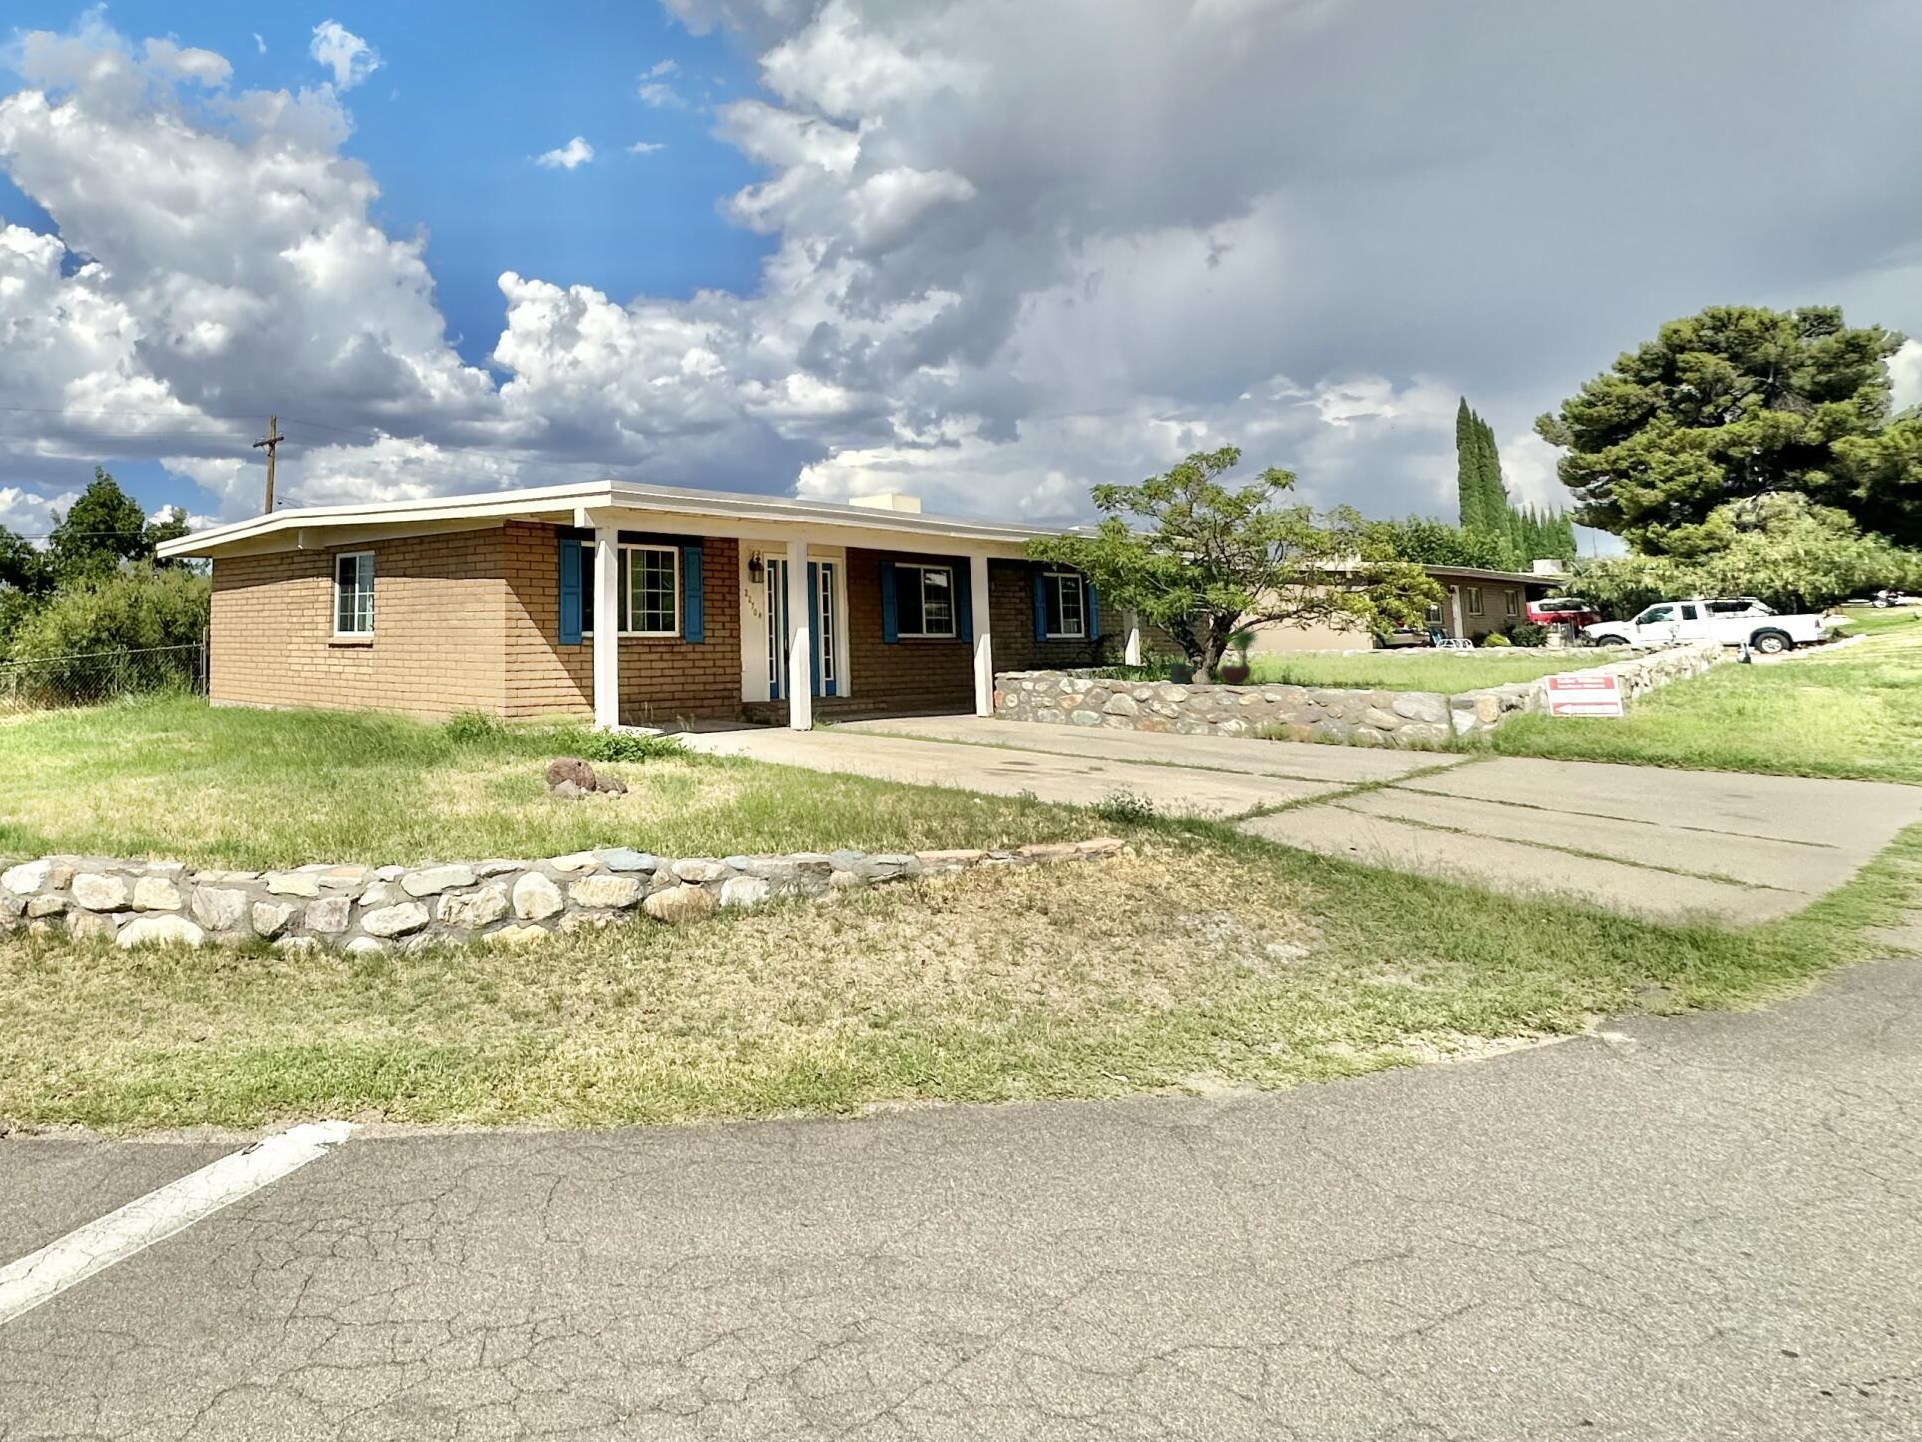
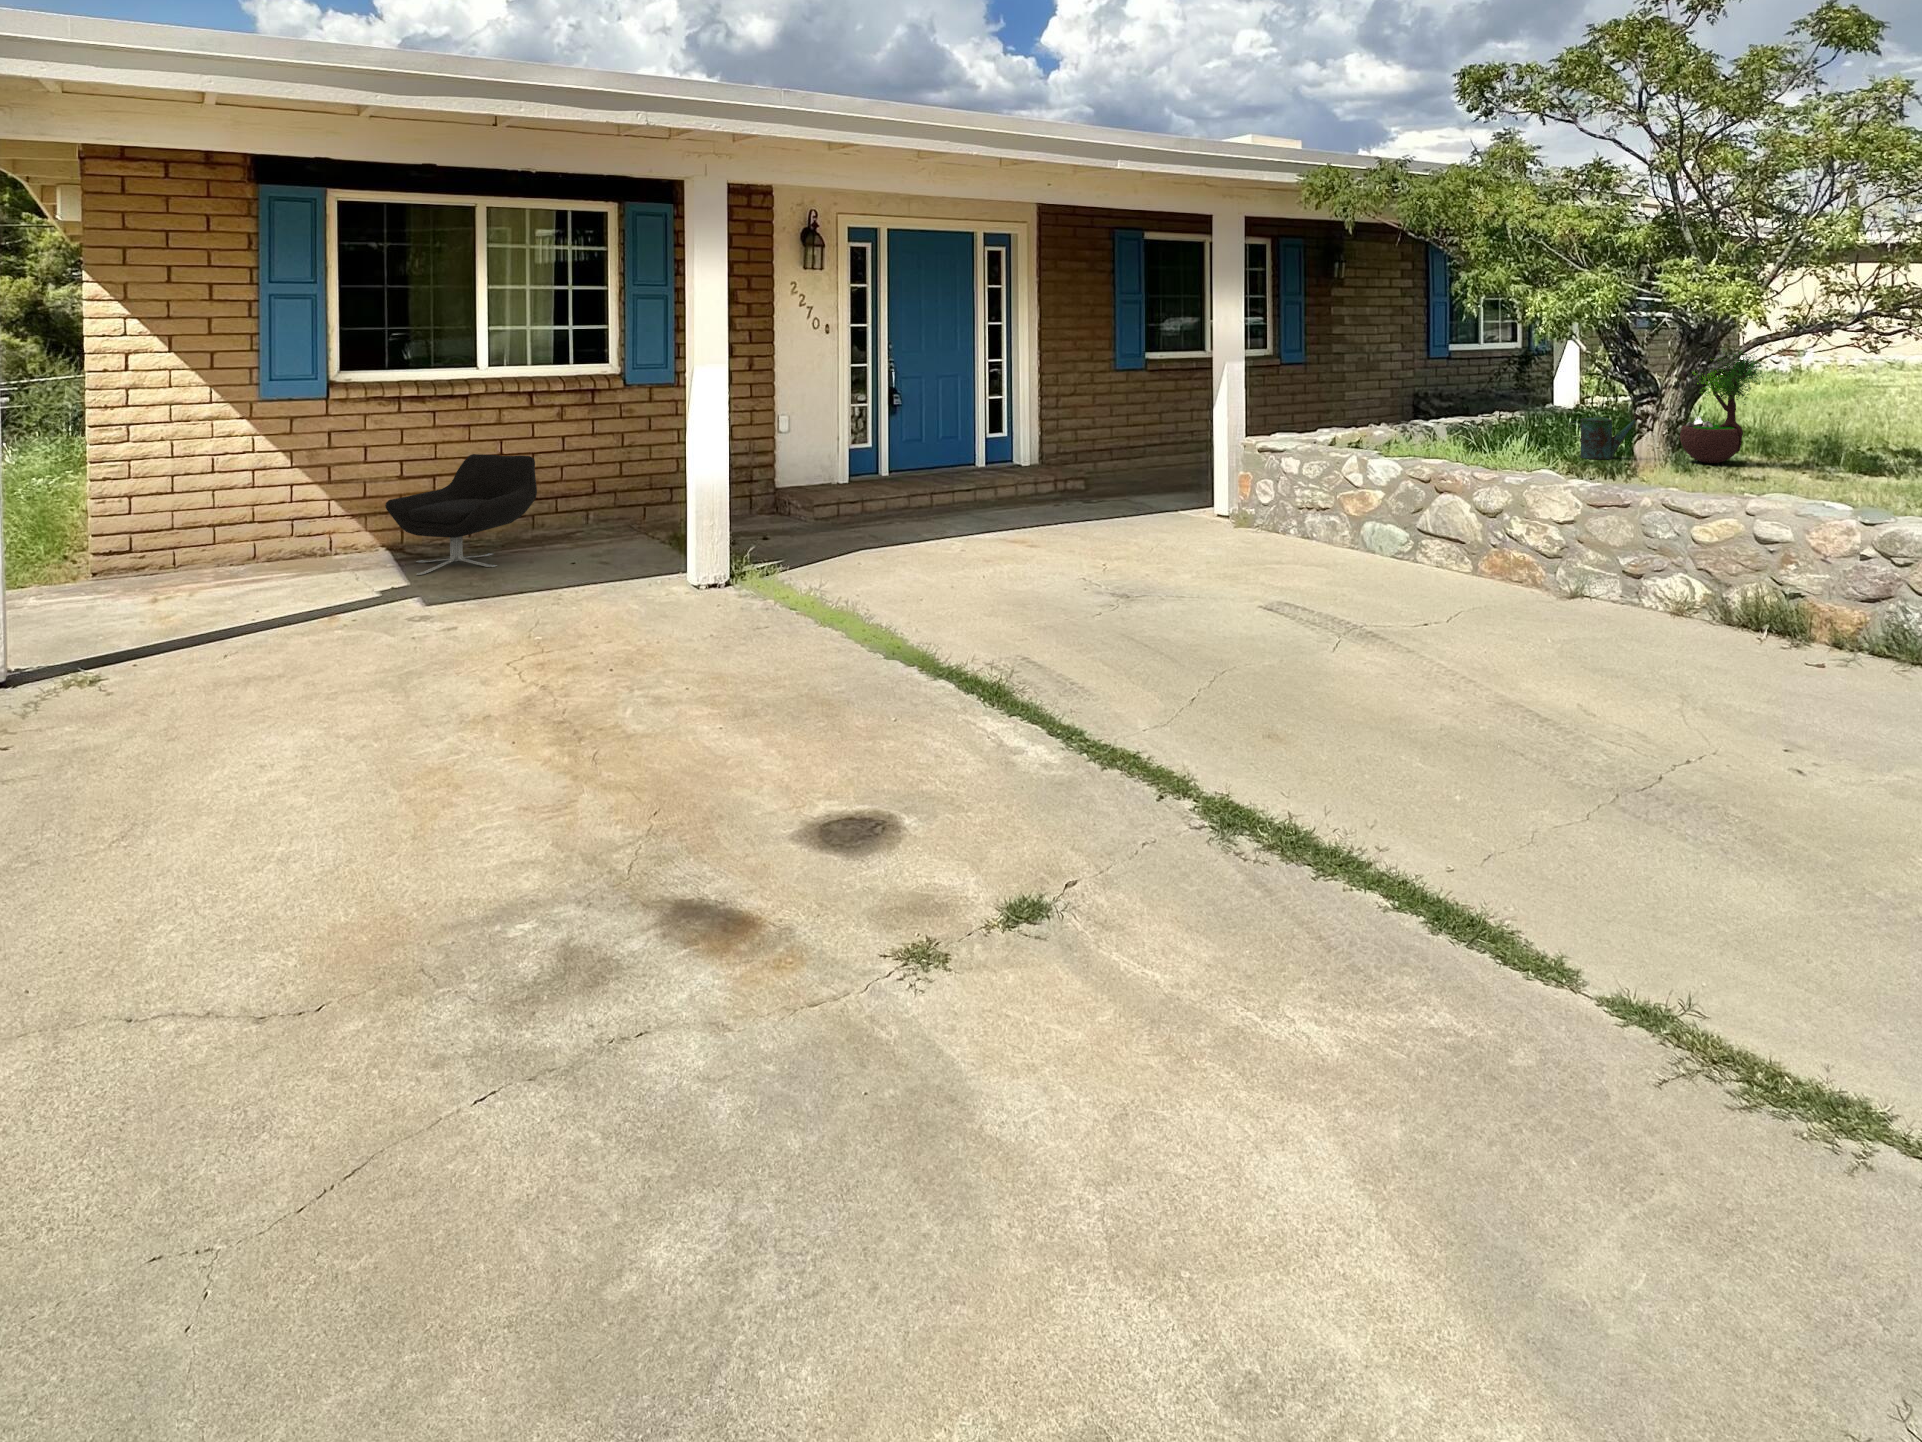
lounge chair: none [606,677,668,733] -> present [385,454,537,575]

